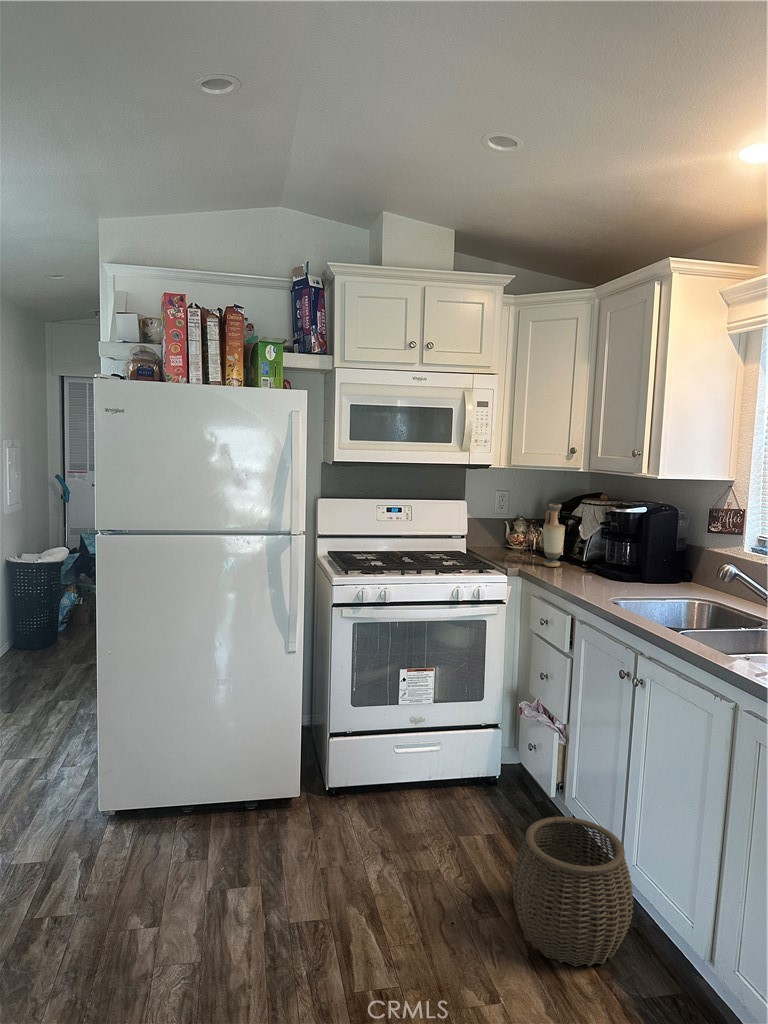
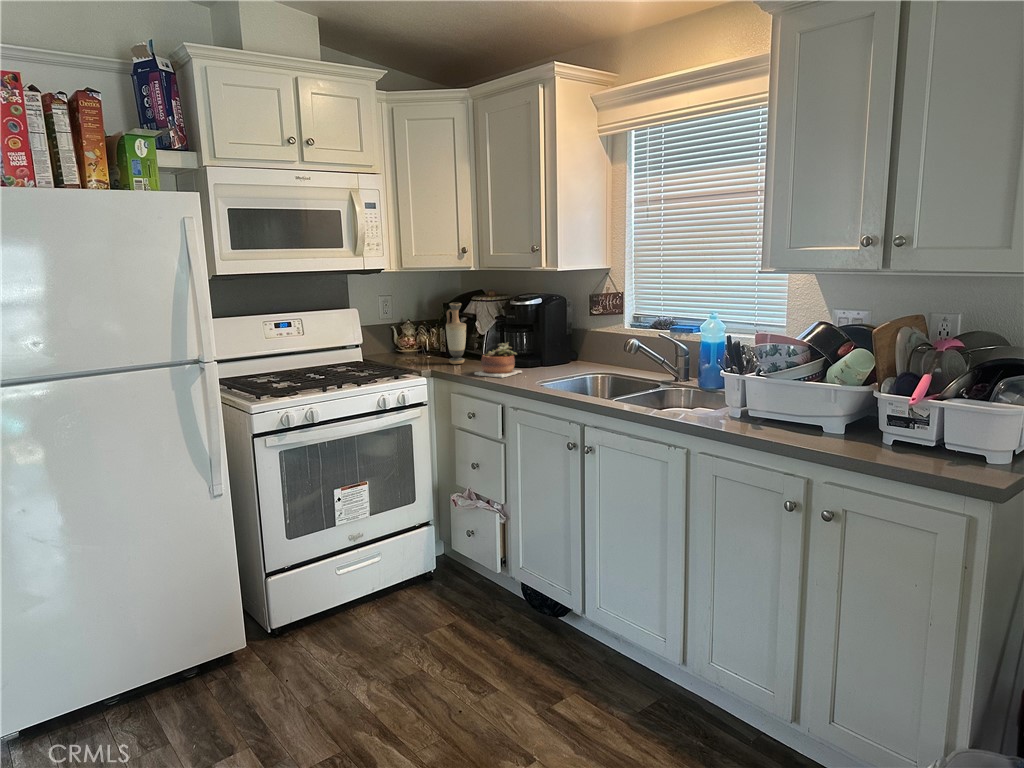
succulent plant: none [556,551,610,587] -> present [475,343,522,377]
woven basket: present [513,817,633,967] -> none [505,582,612,709]

